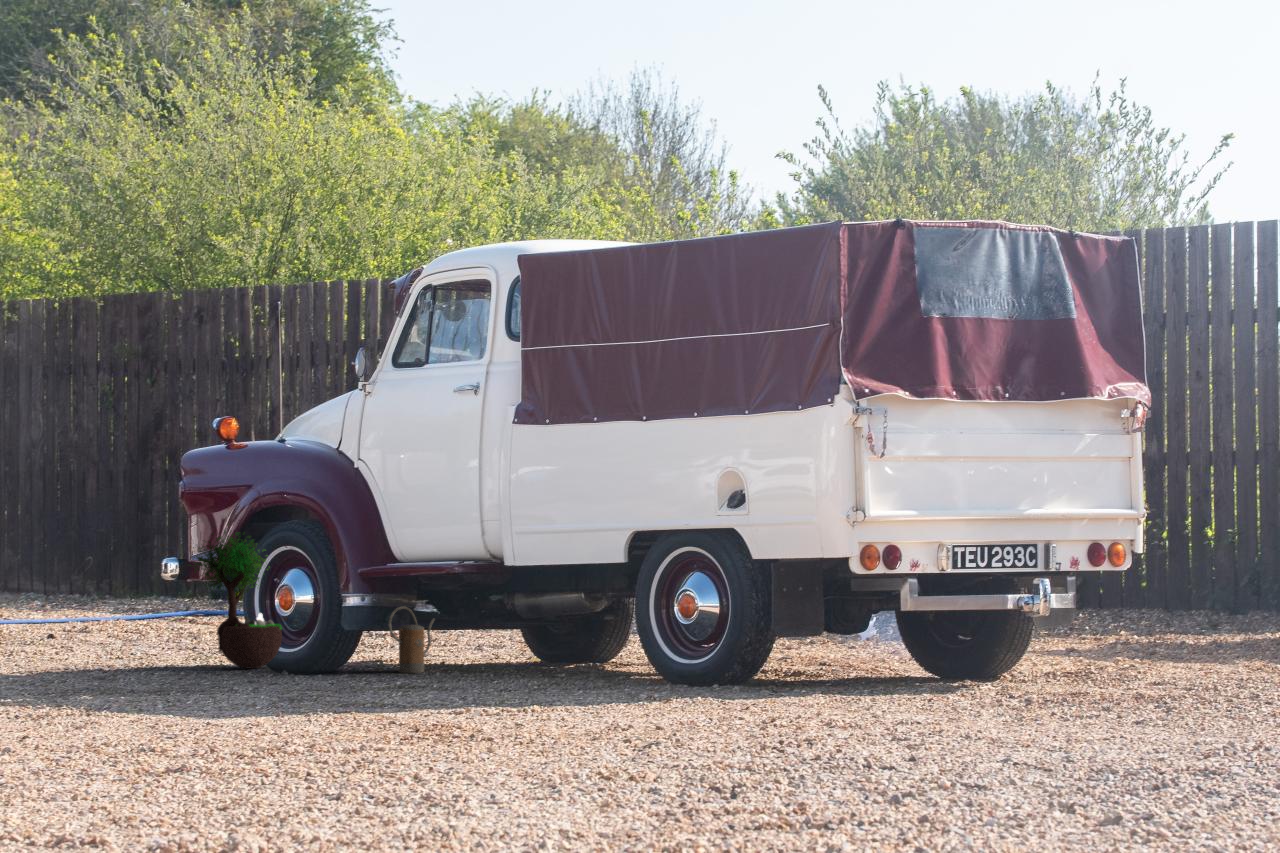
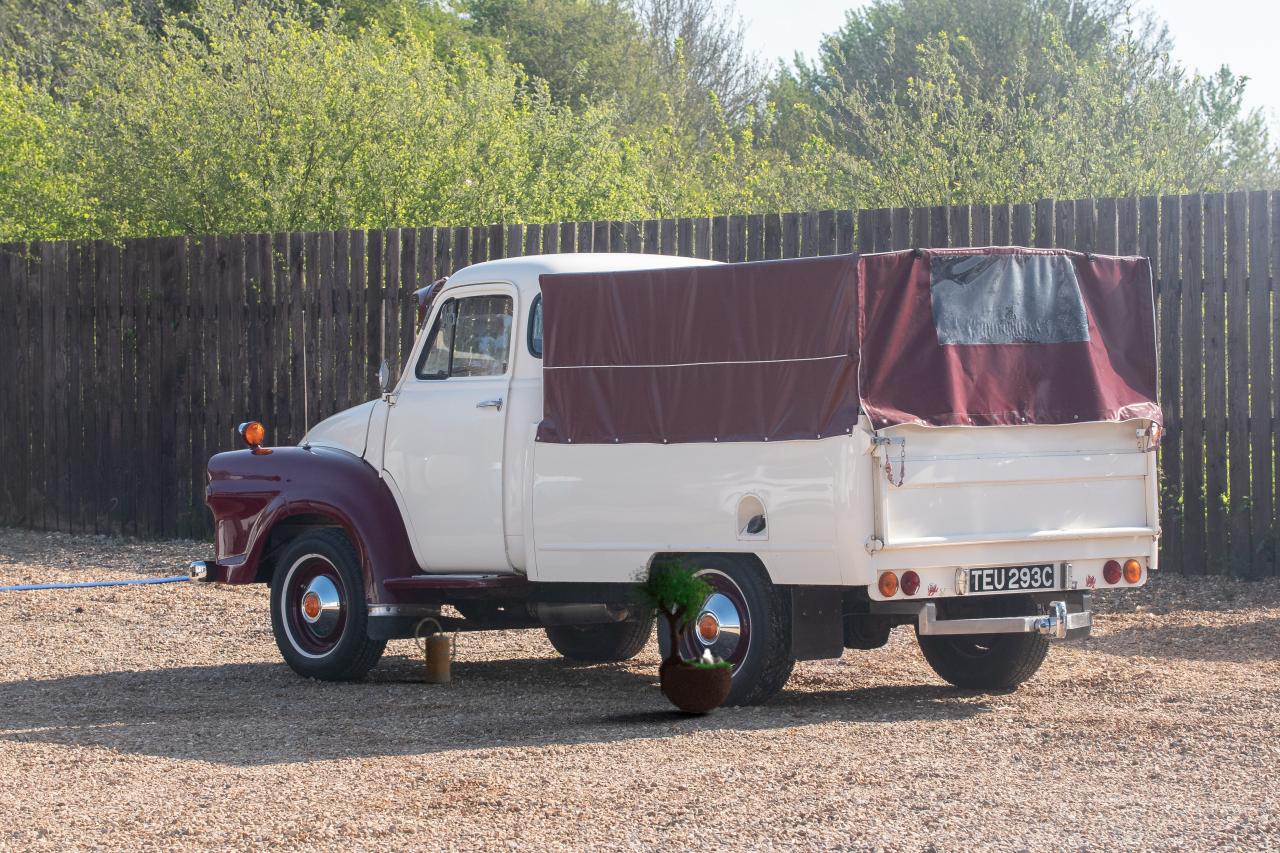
potted tree: present [190,531,282,669] -> present [626,546,732,714]

